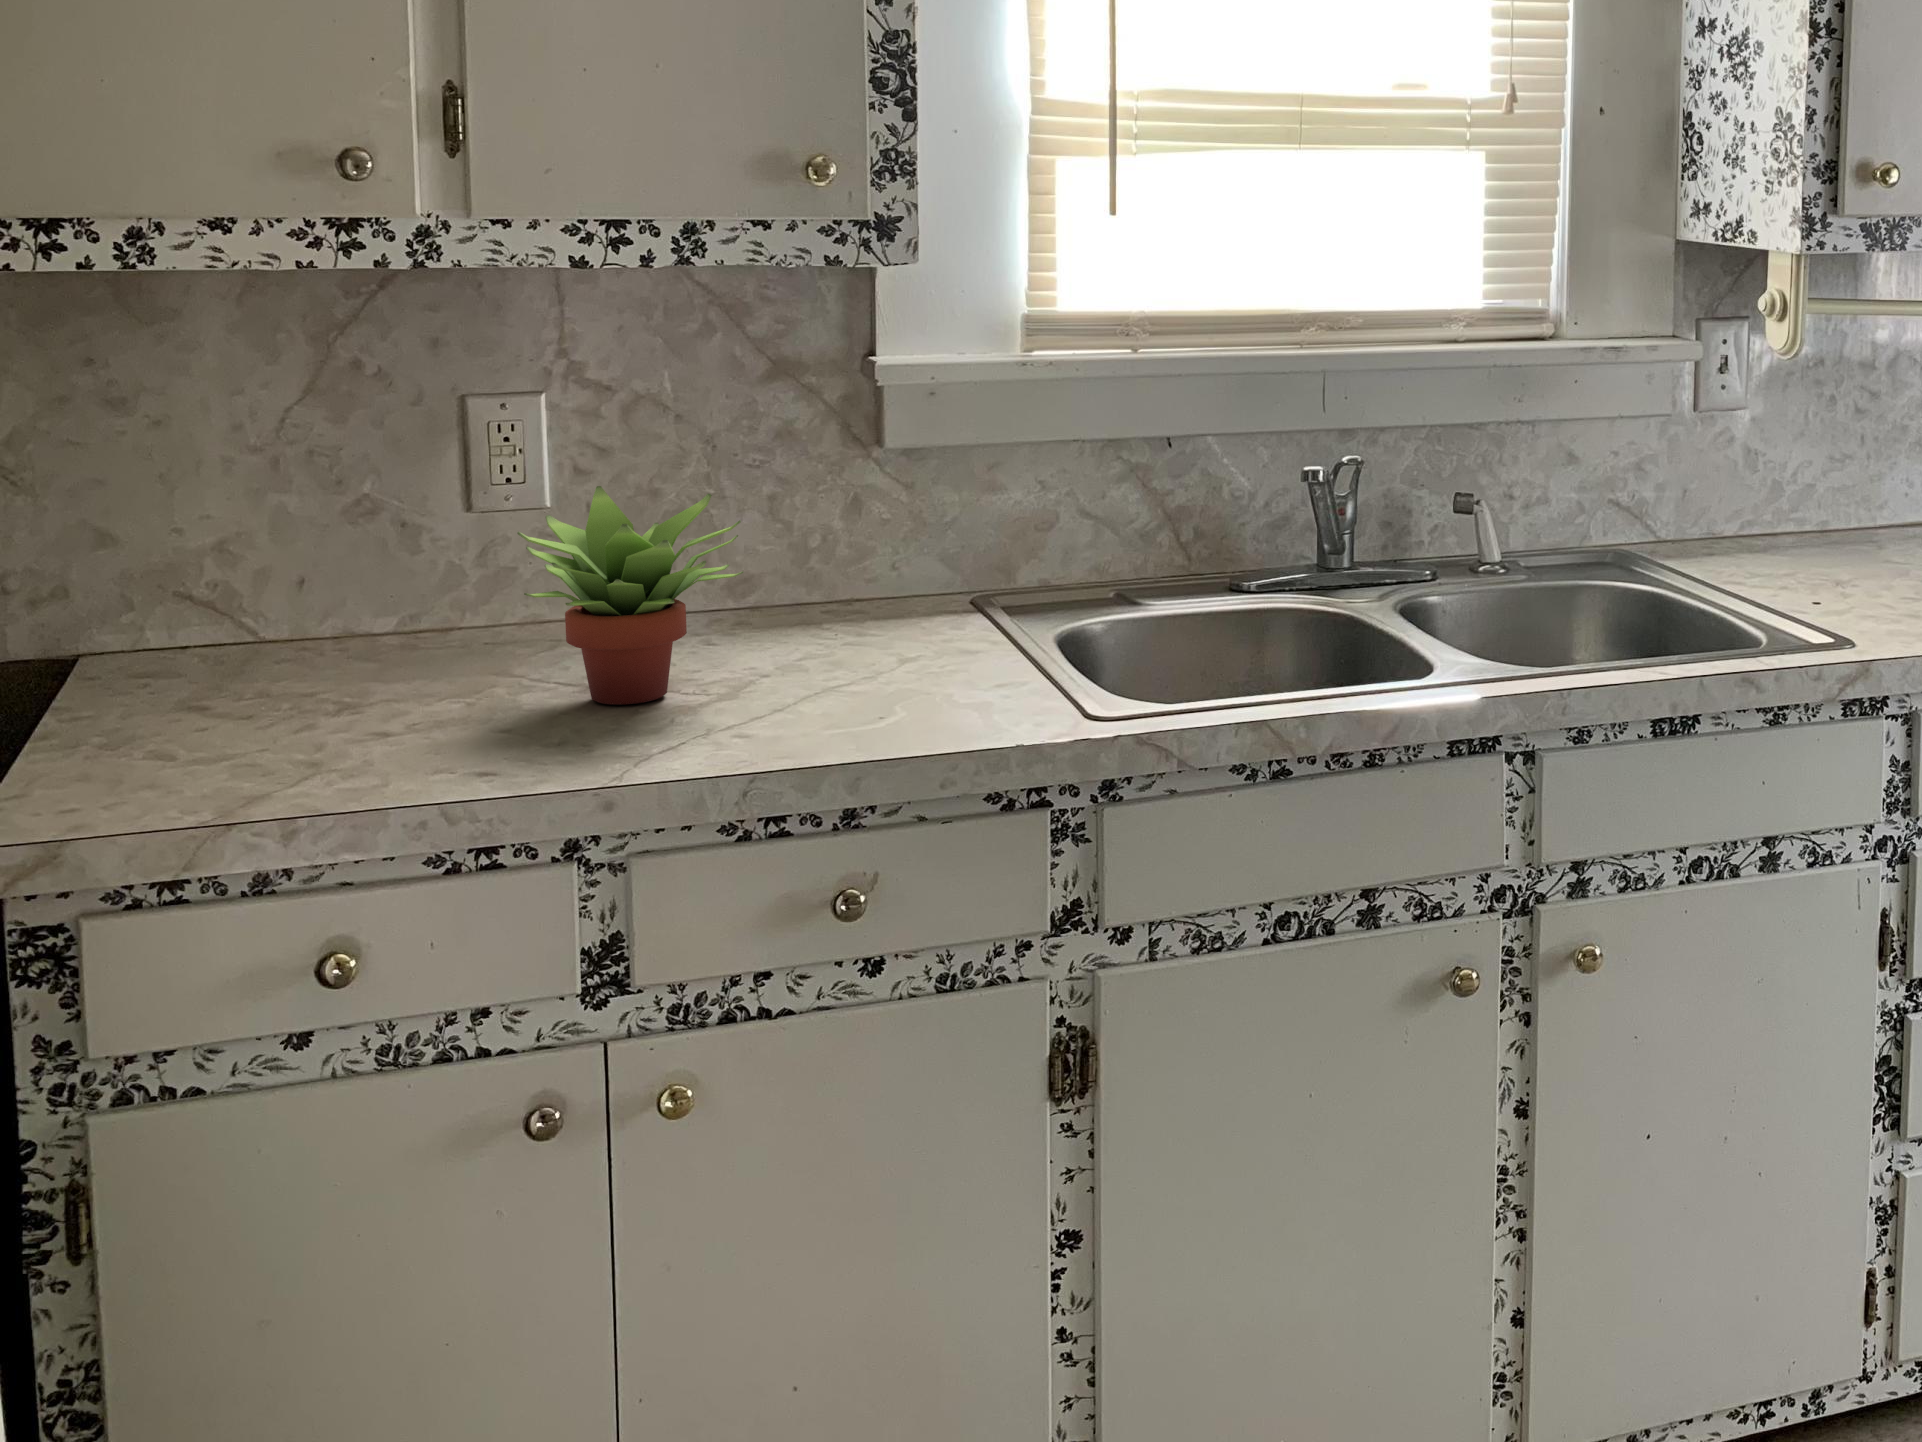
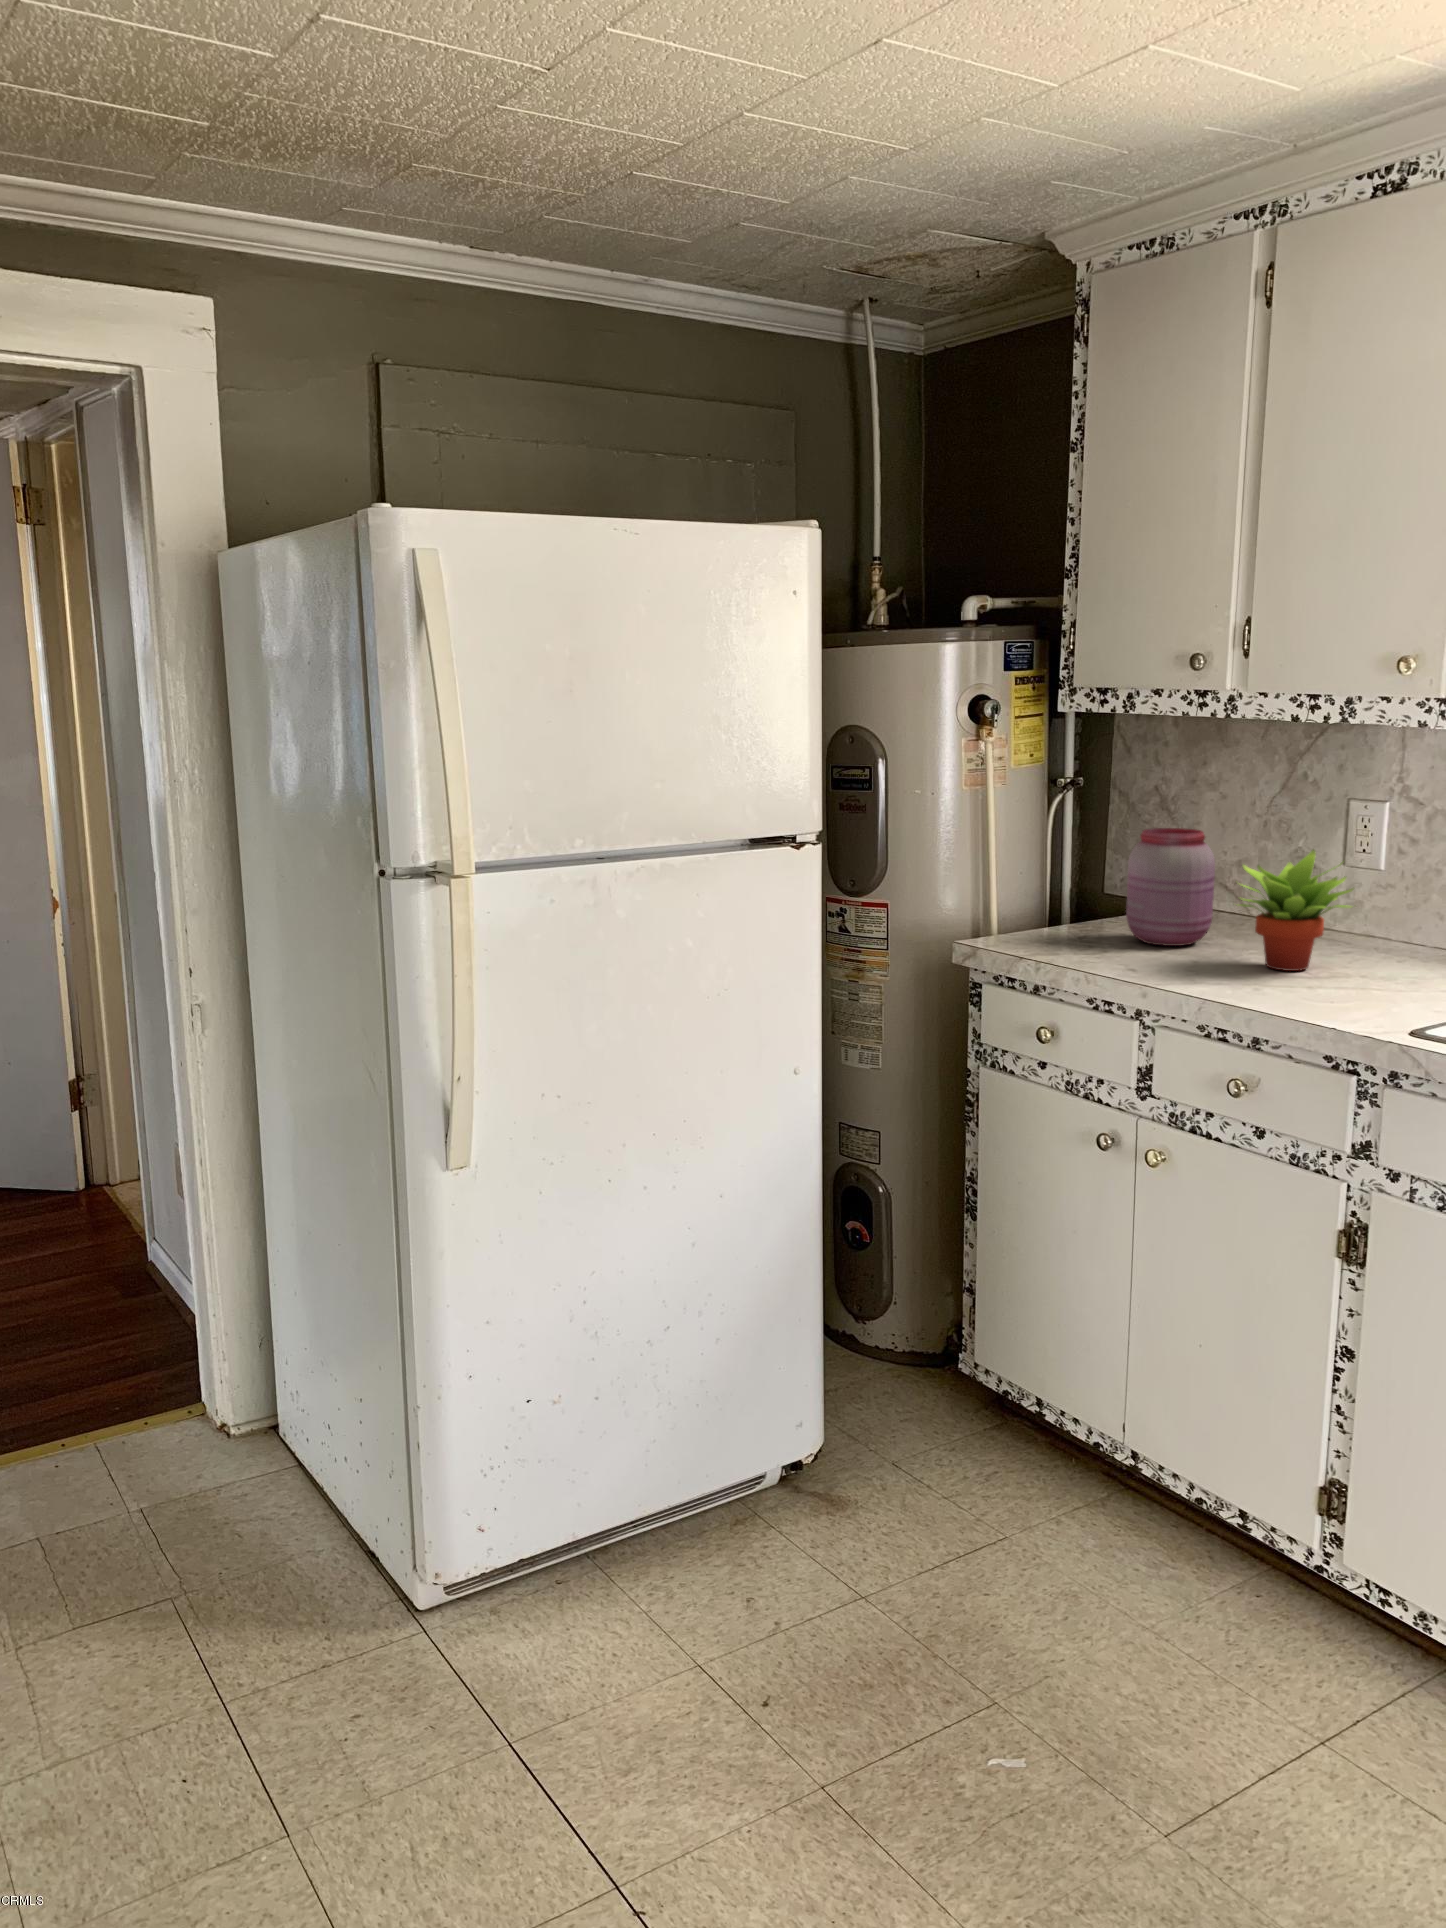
jar: none [205,487,400,730] -> present [1126,828,1215,946]

